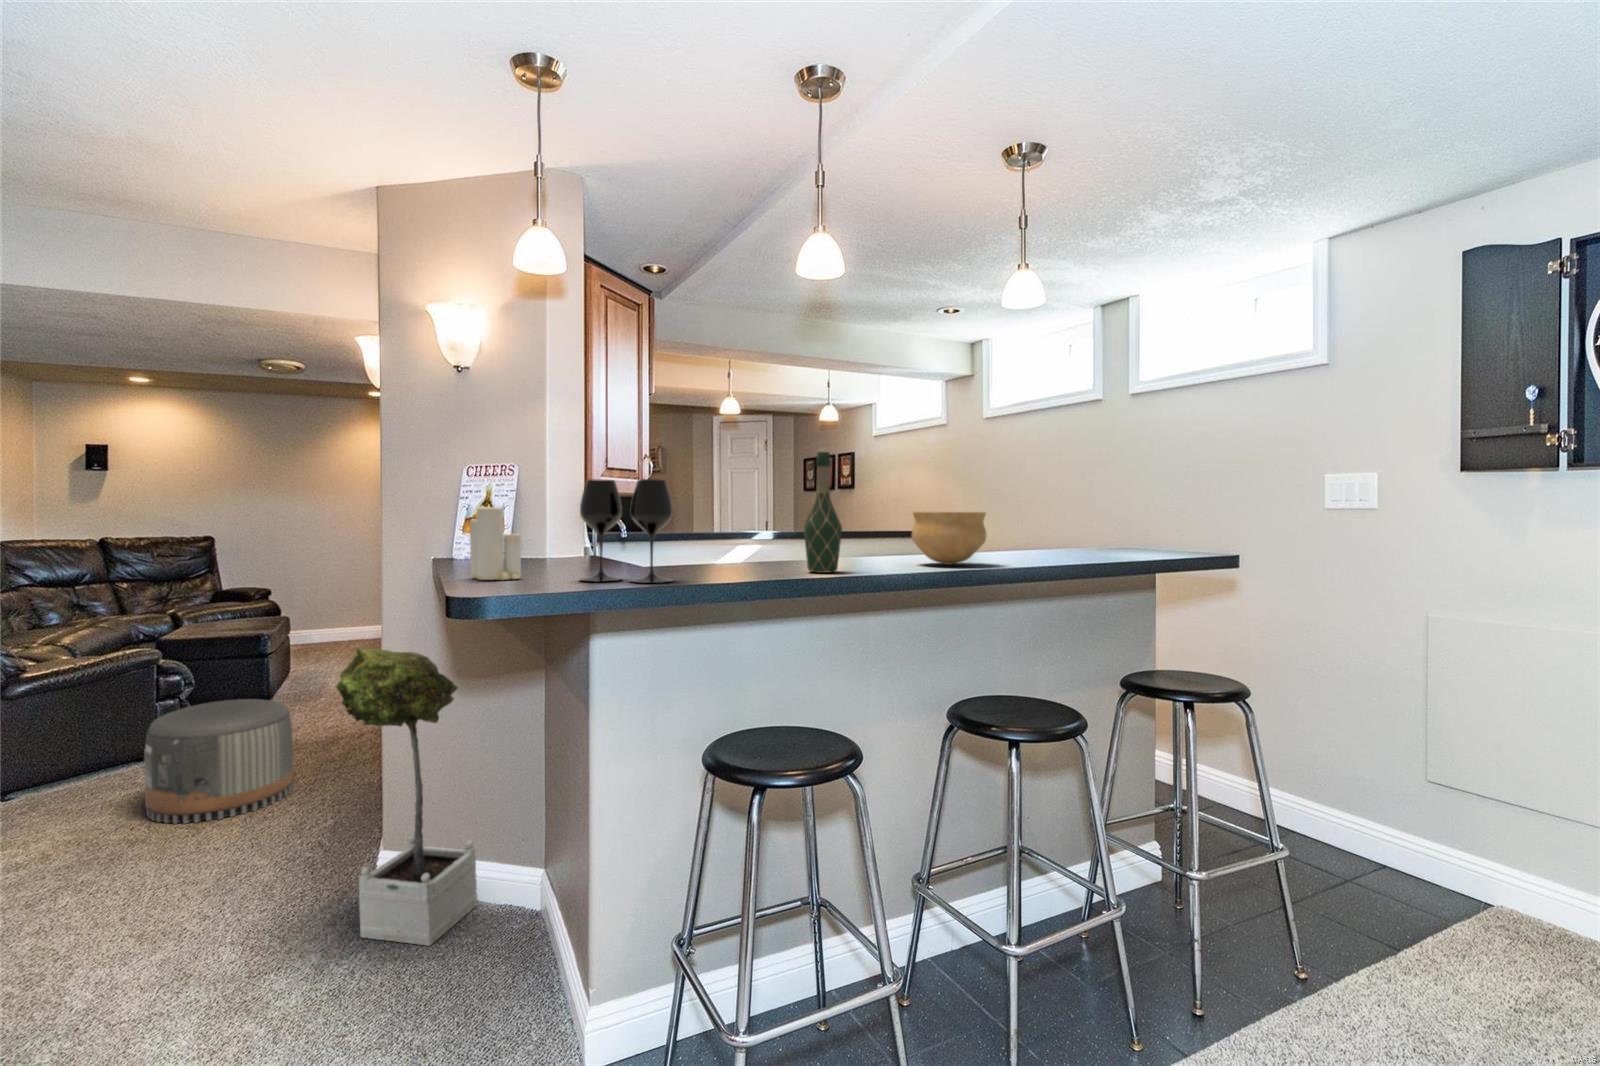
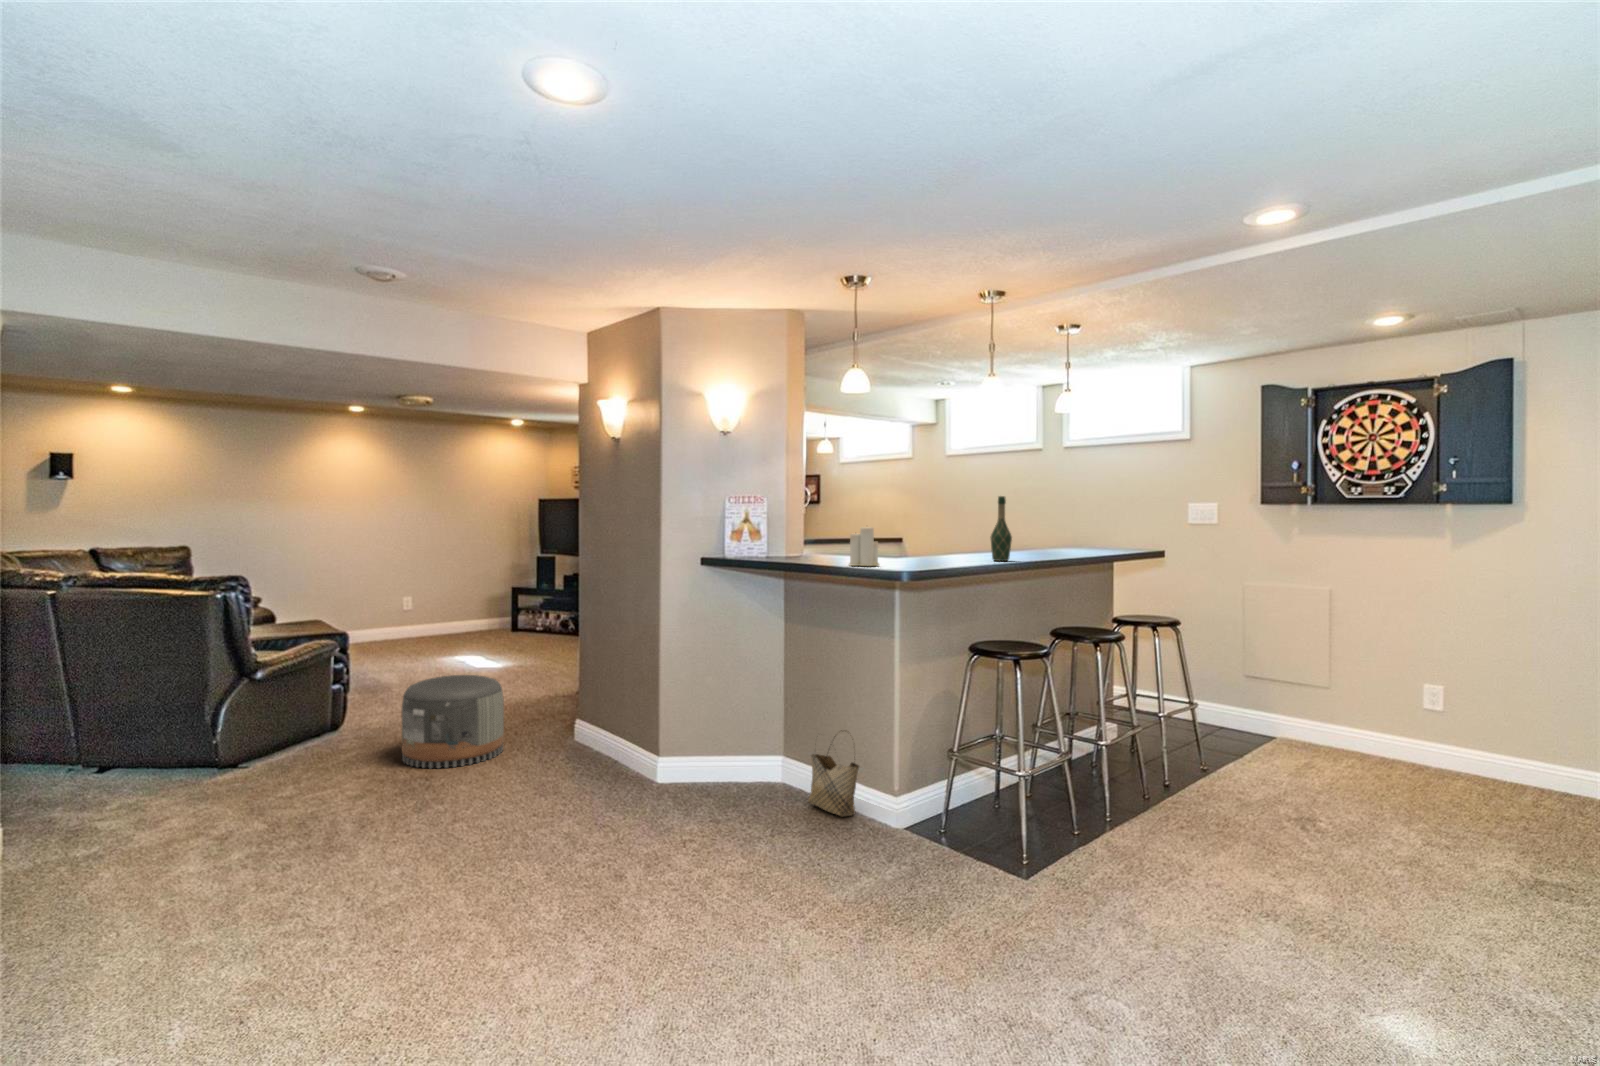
wine glass: present [580,479,673,583] -> none [911,513,962,566]
bowl: present [912,512,986,565] -> none [1019,527,1062,557]
potted tree: present [336,648,478,946] -> none [681,615,760,801]
woven basket: none [478,856,543,1019] -> present [808,730,859,816]

